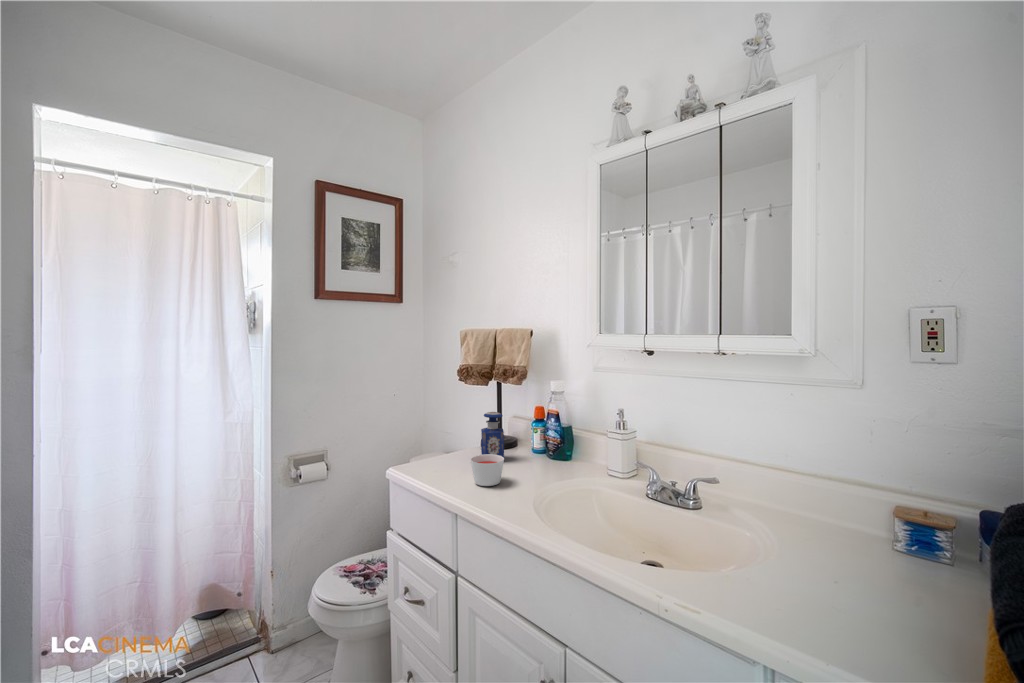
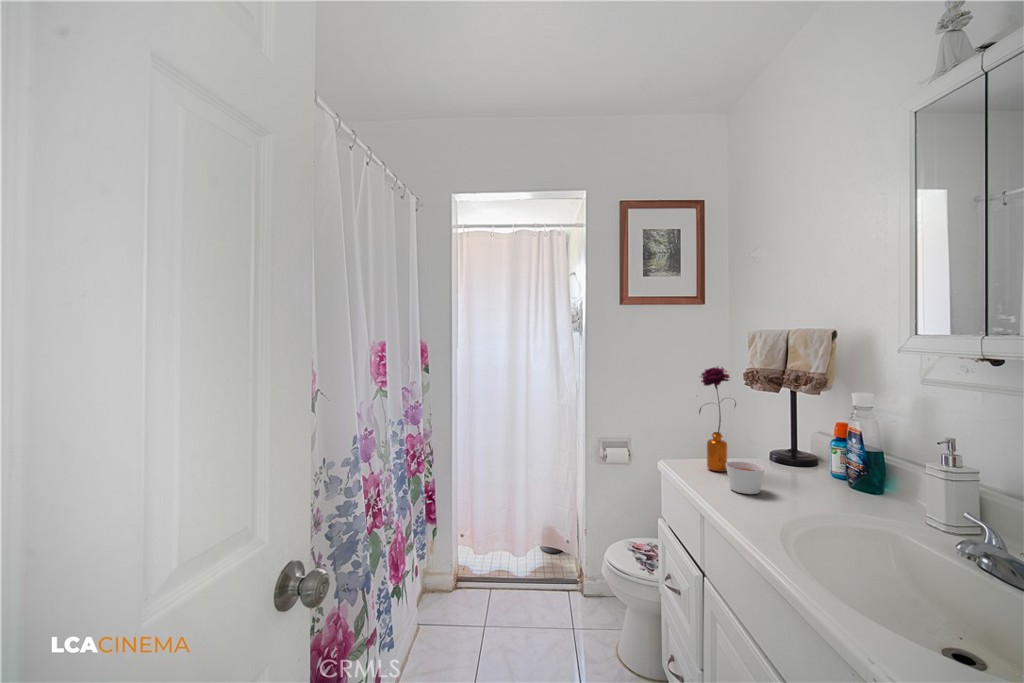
flower: none [434,363,466,469] -> present [699,366,736,472]
perfume bottle: present [481,412,504,457] -> none [756,421,786,476]

